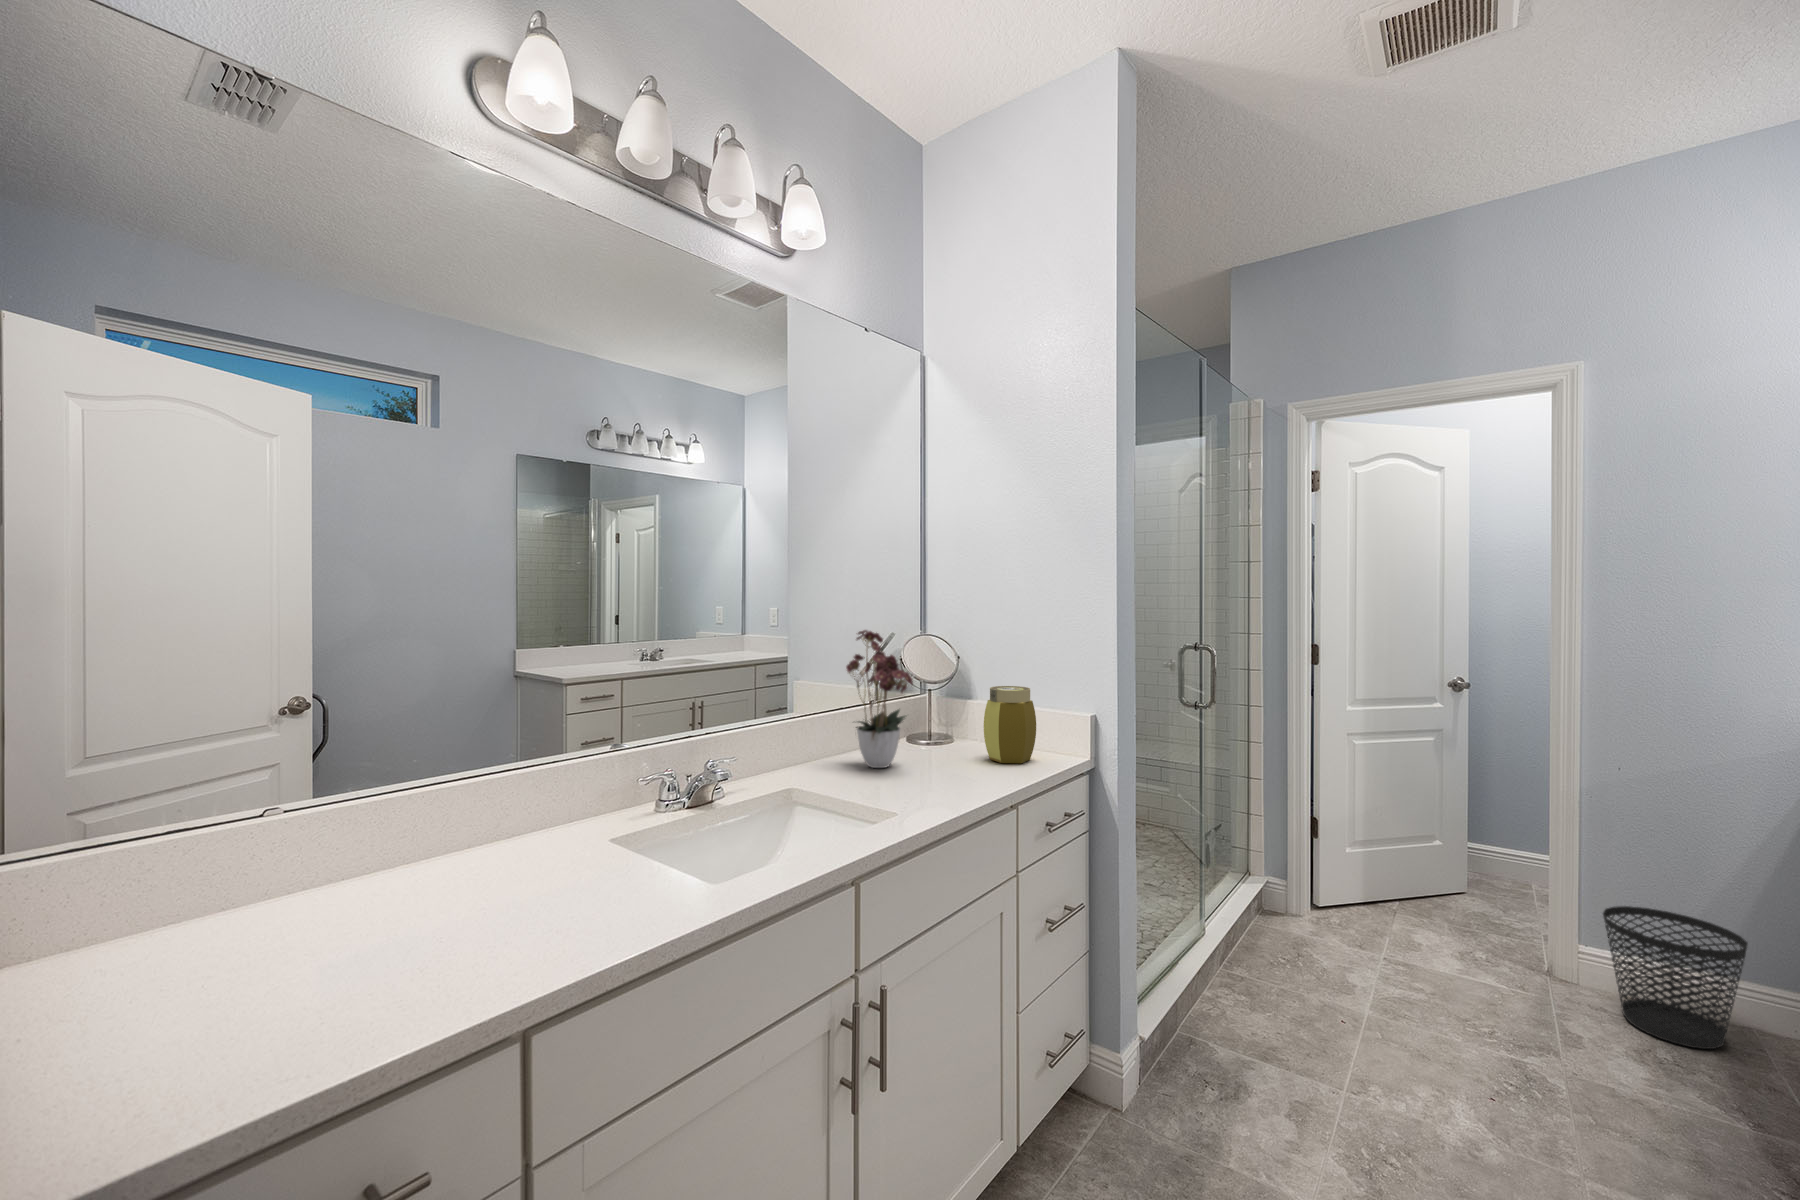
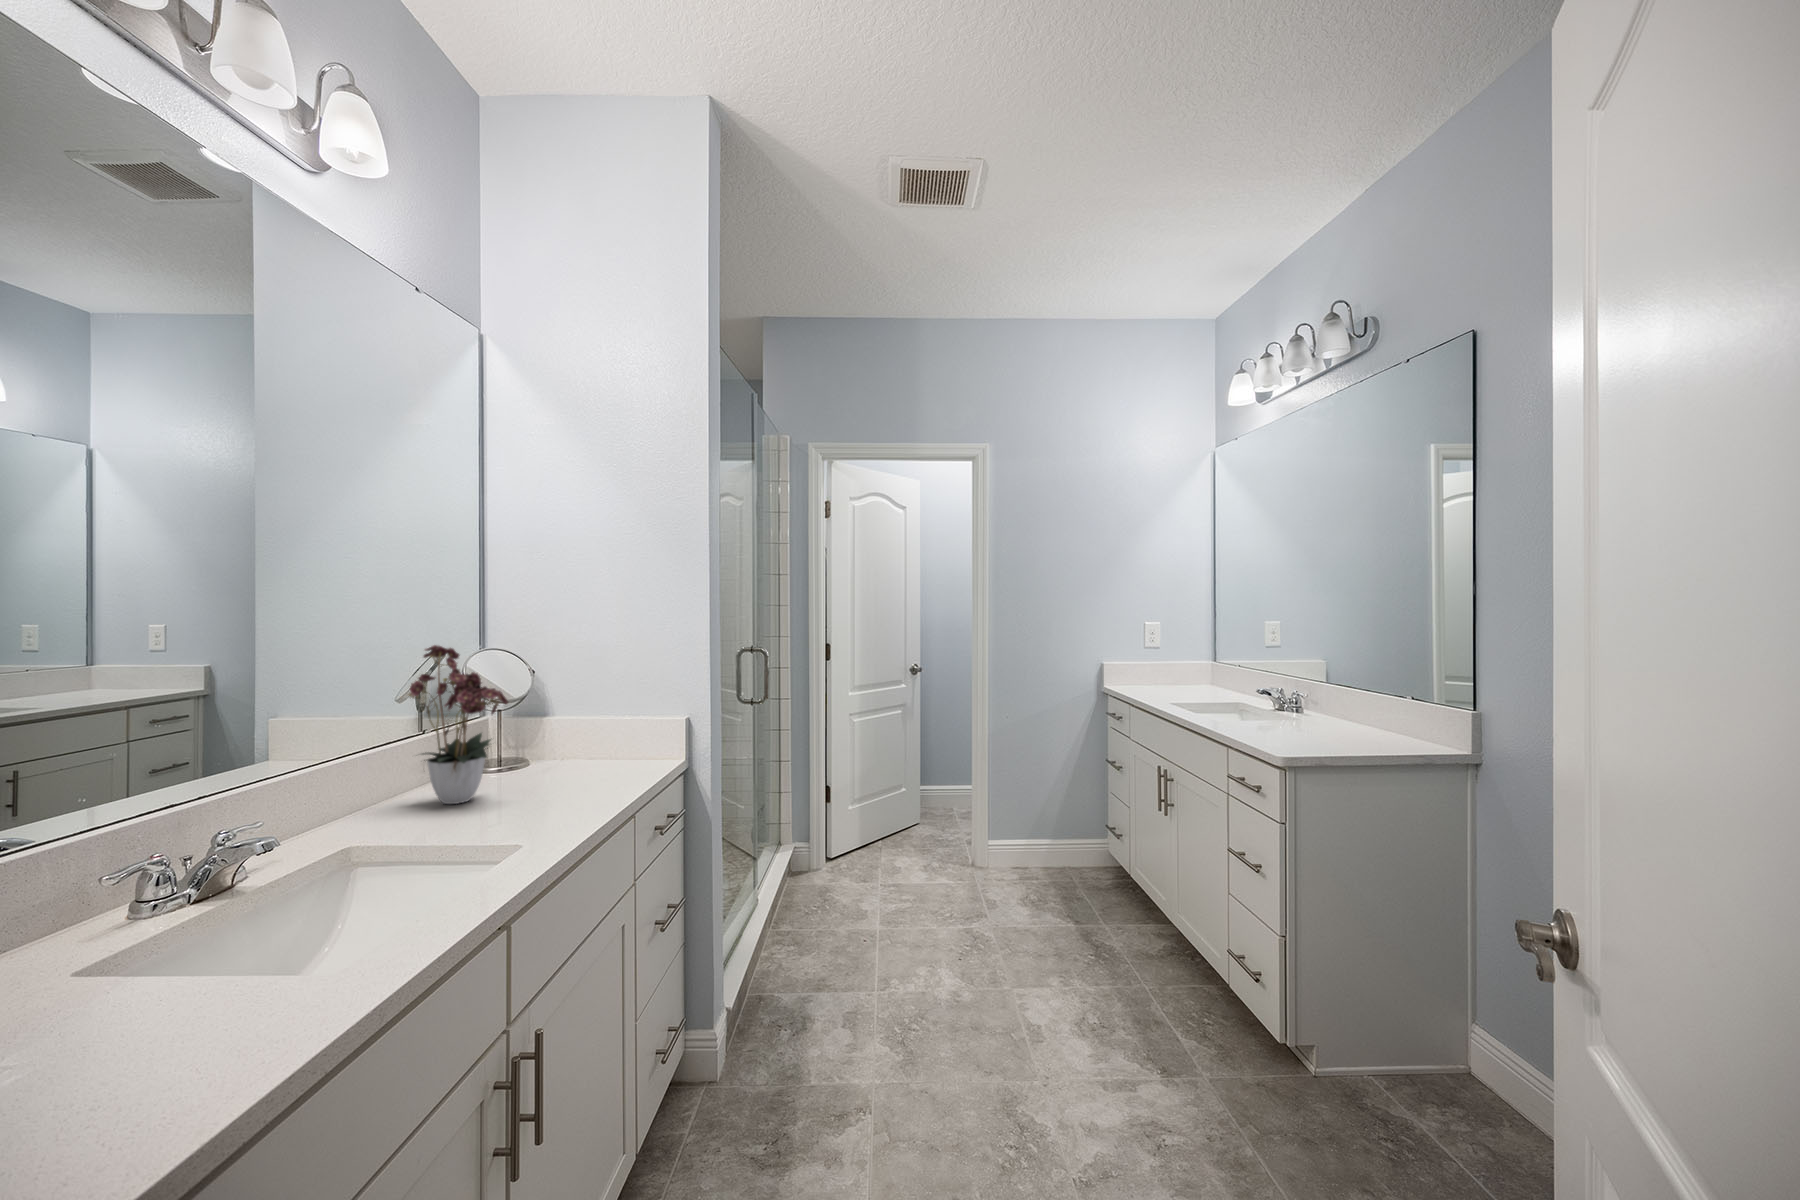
jar: present [984,686,1036,763] -> none [579,696,634,776]
wastebasket: present [1603,906,1748,1049] -> none [1005,809,1071,893]

